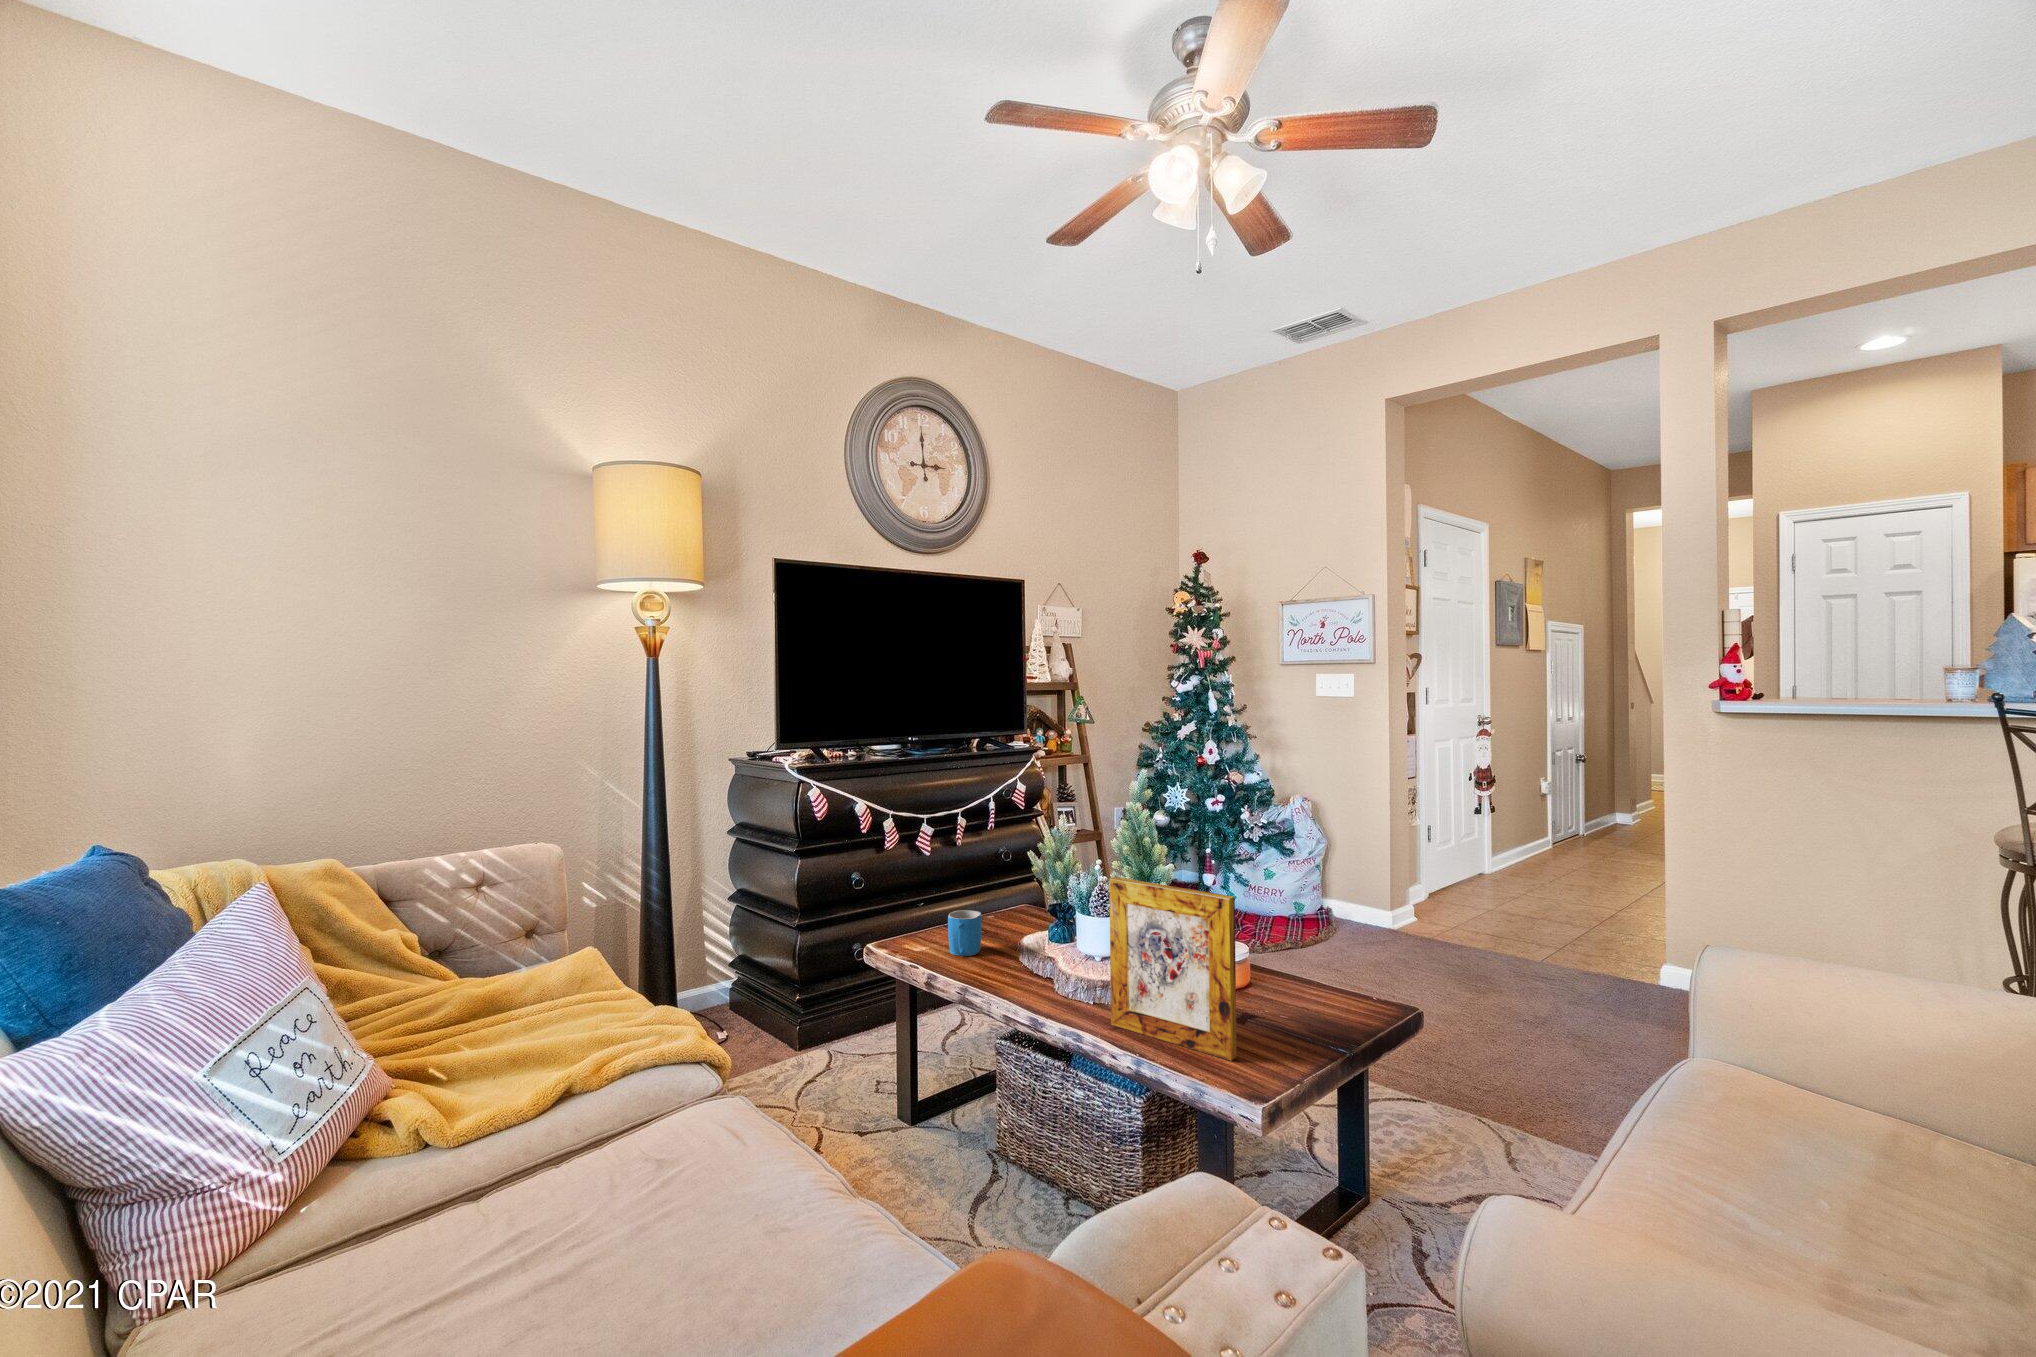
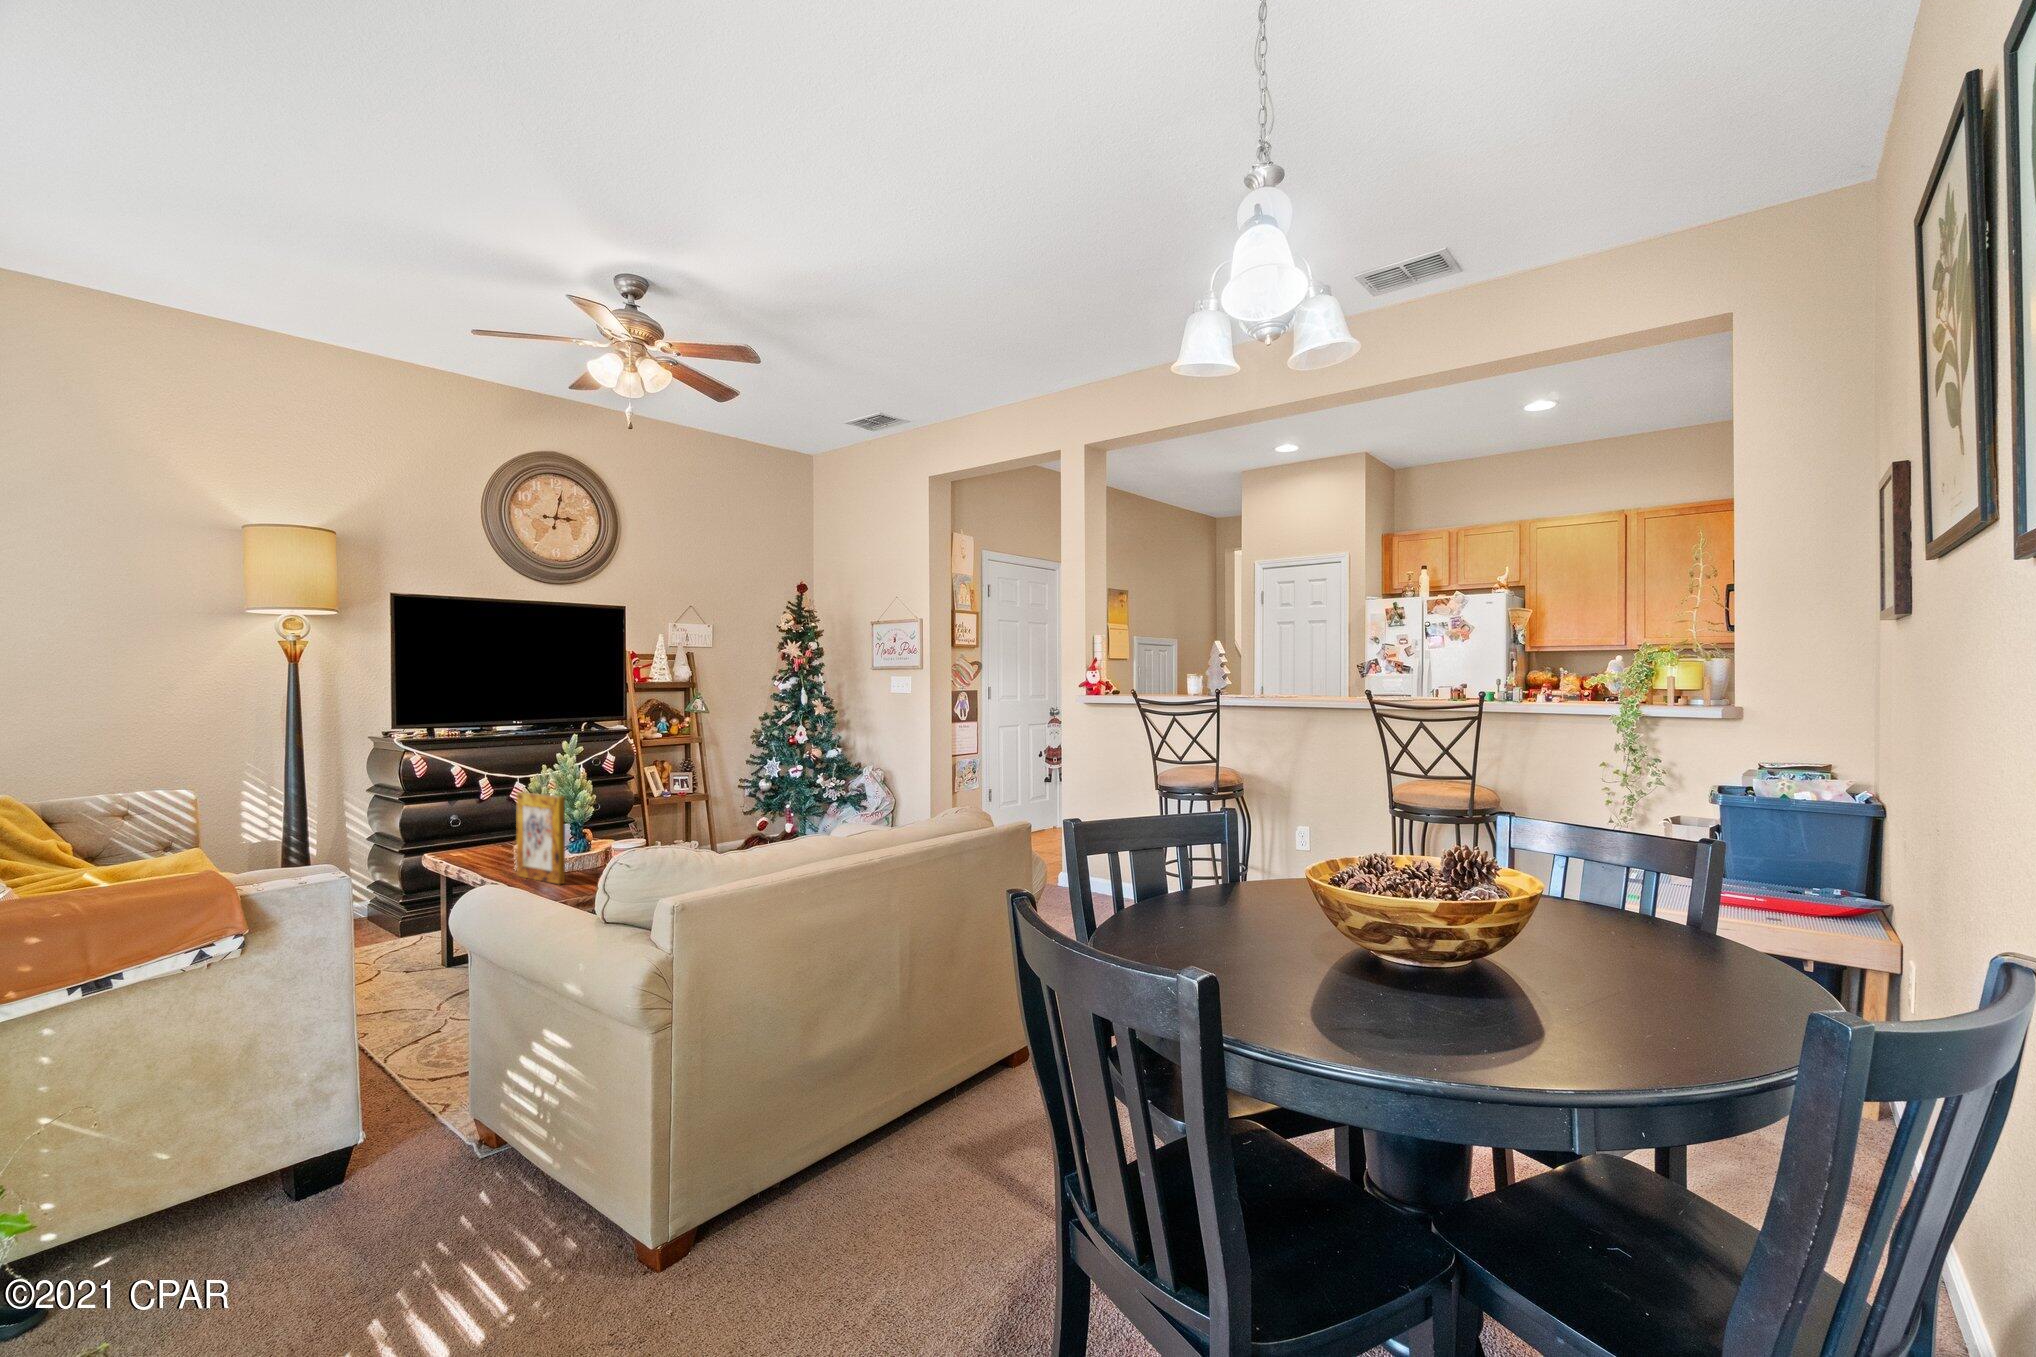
mug: present [948,910,981,956] -> none [466,828,494,855]

